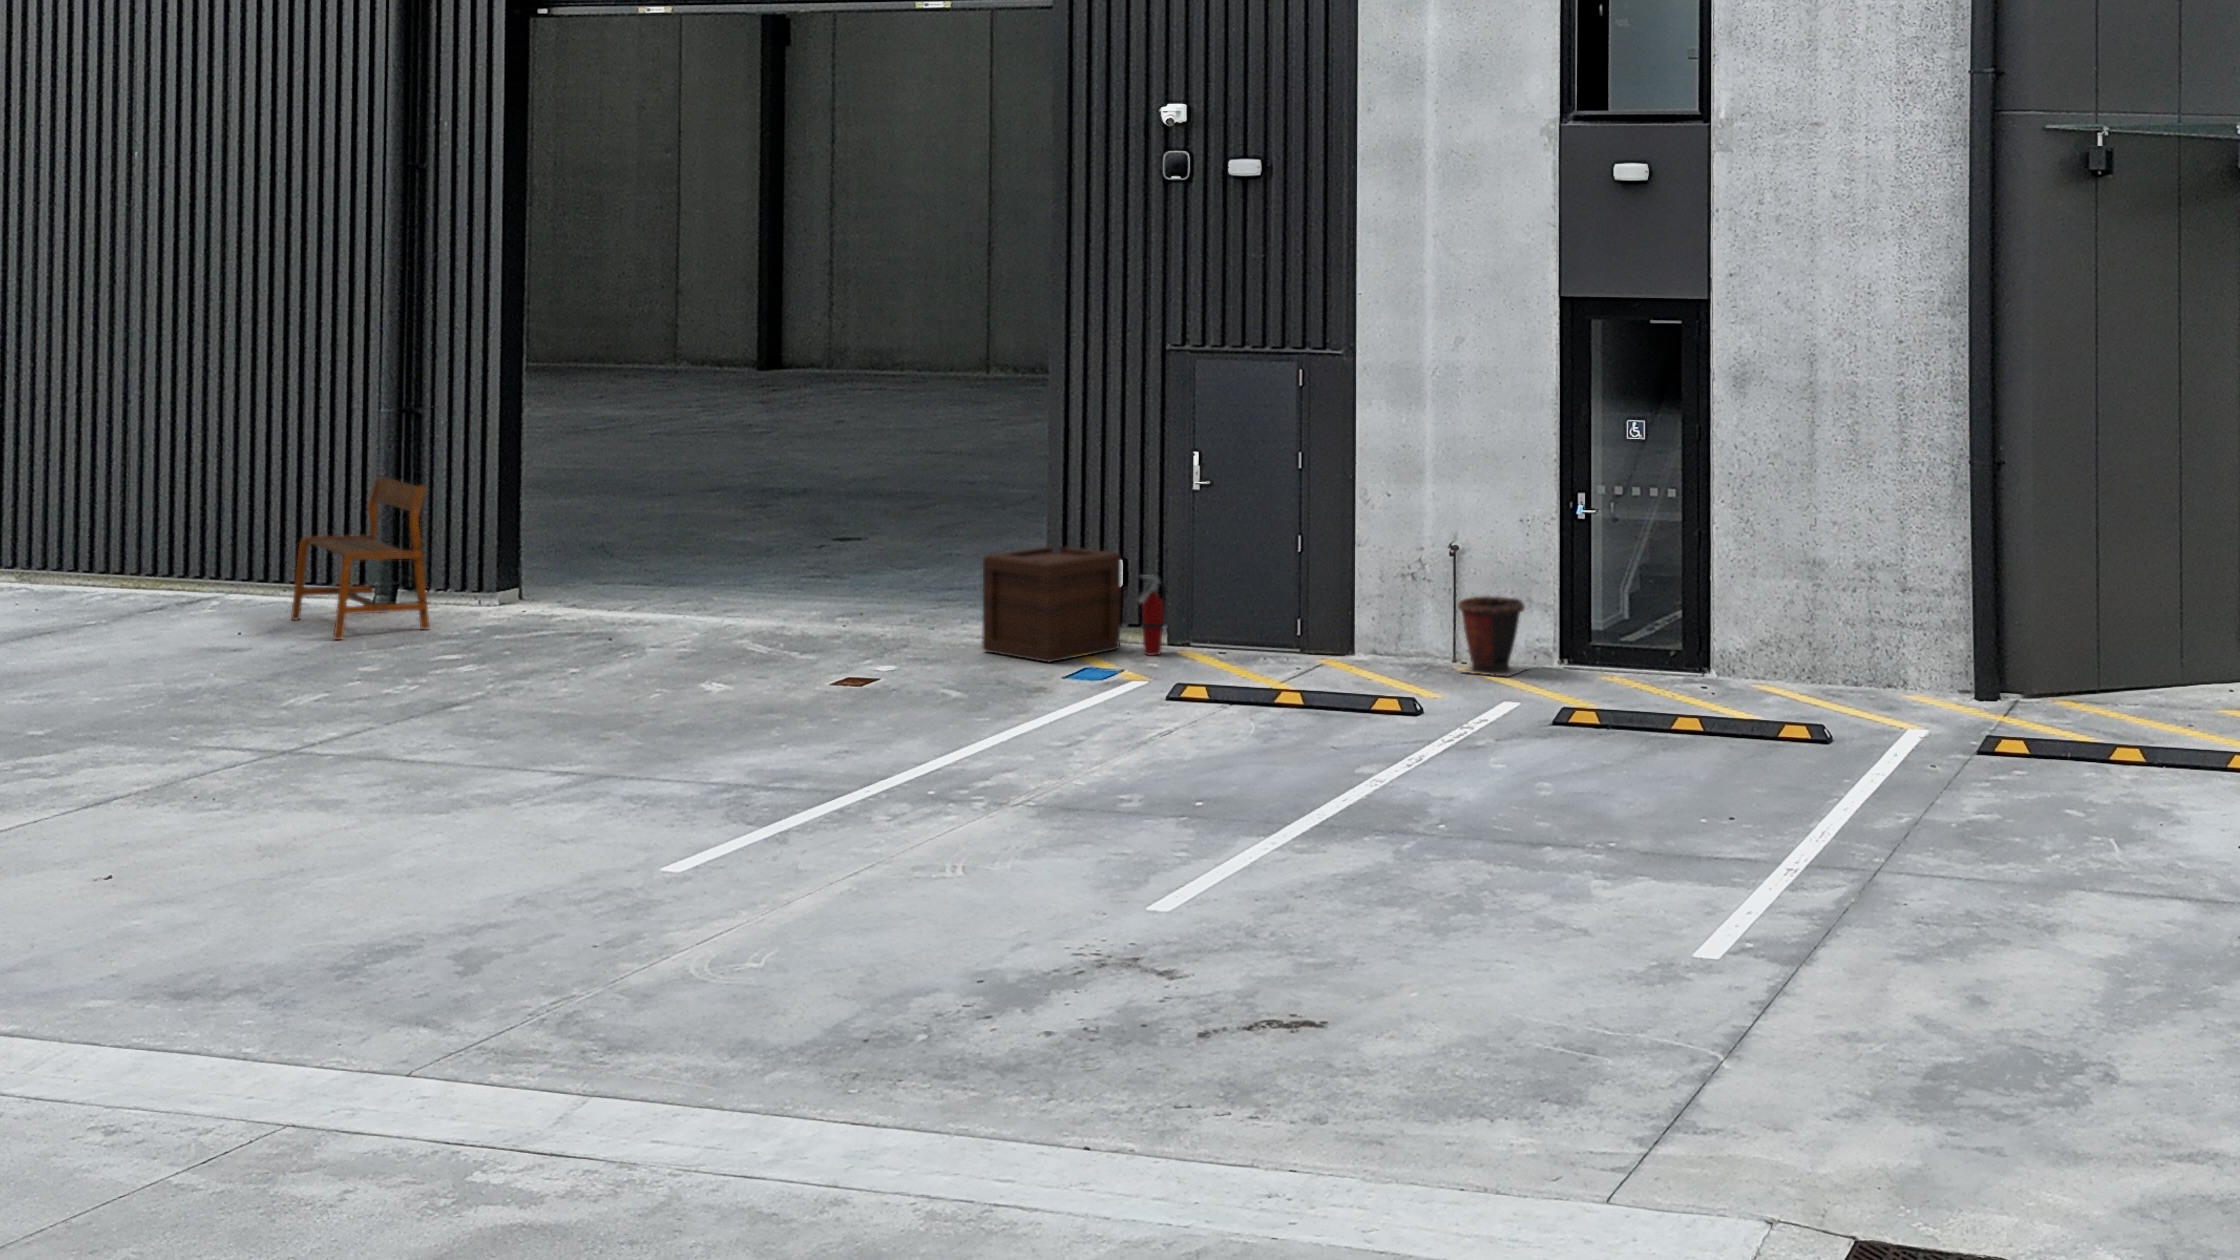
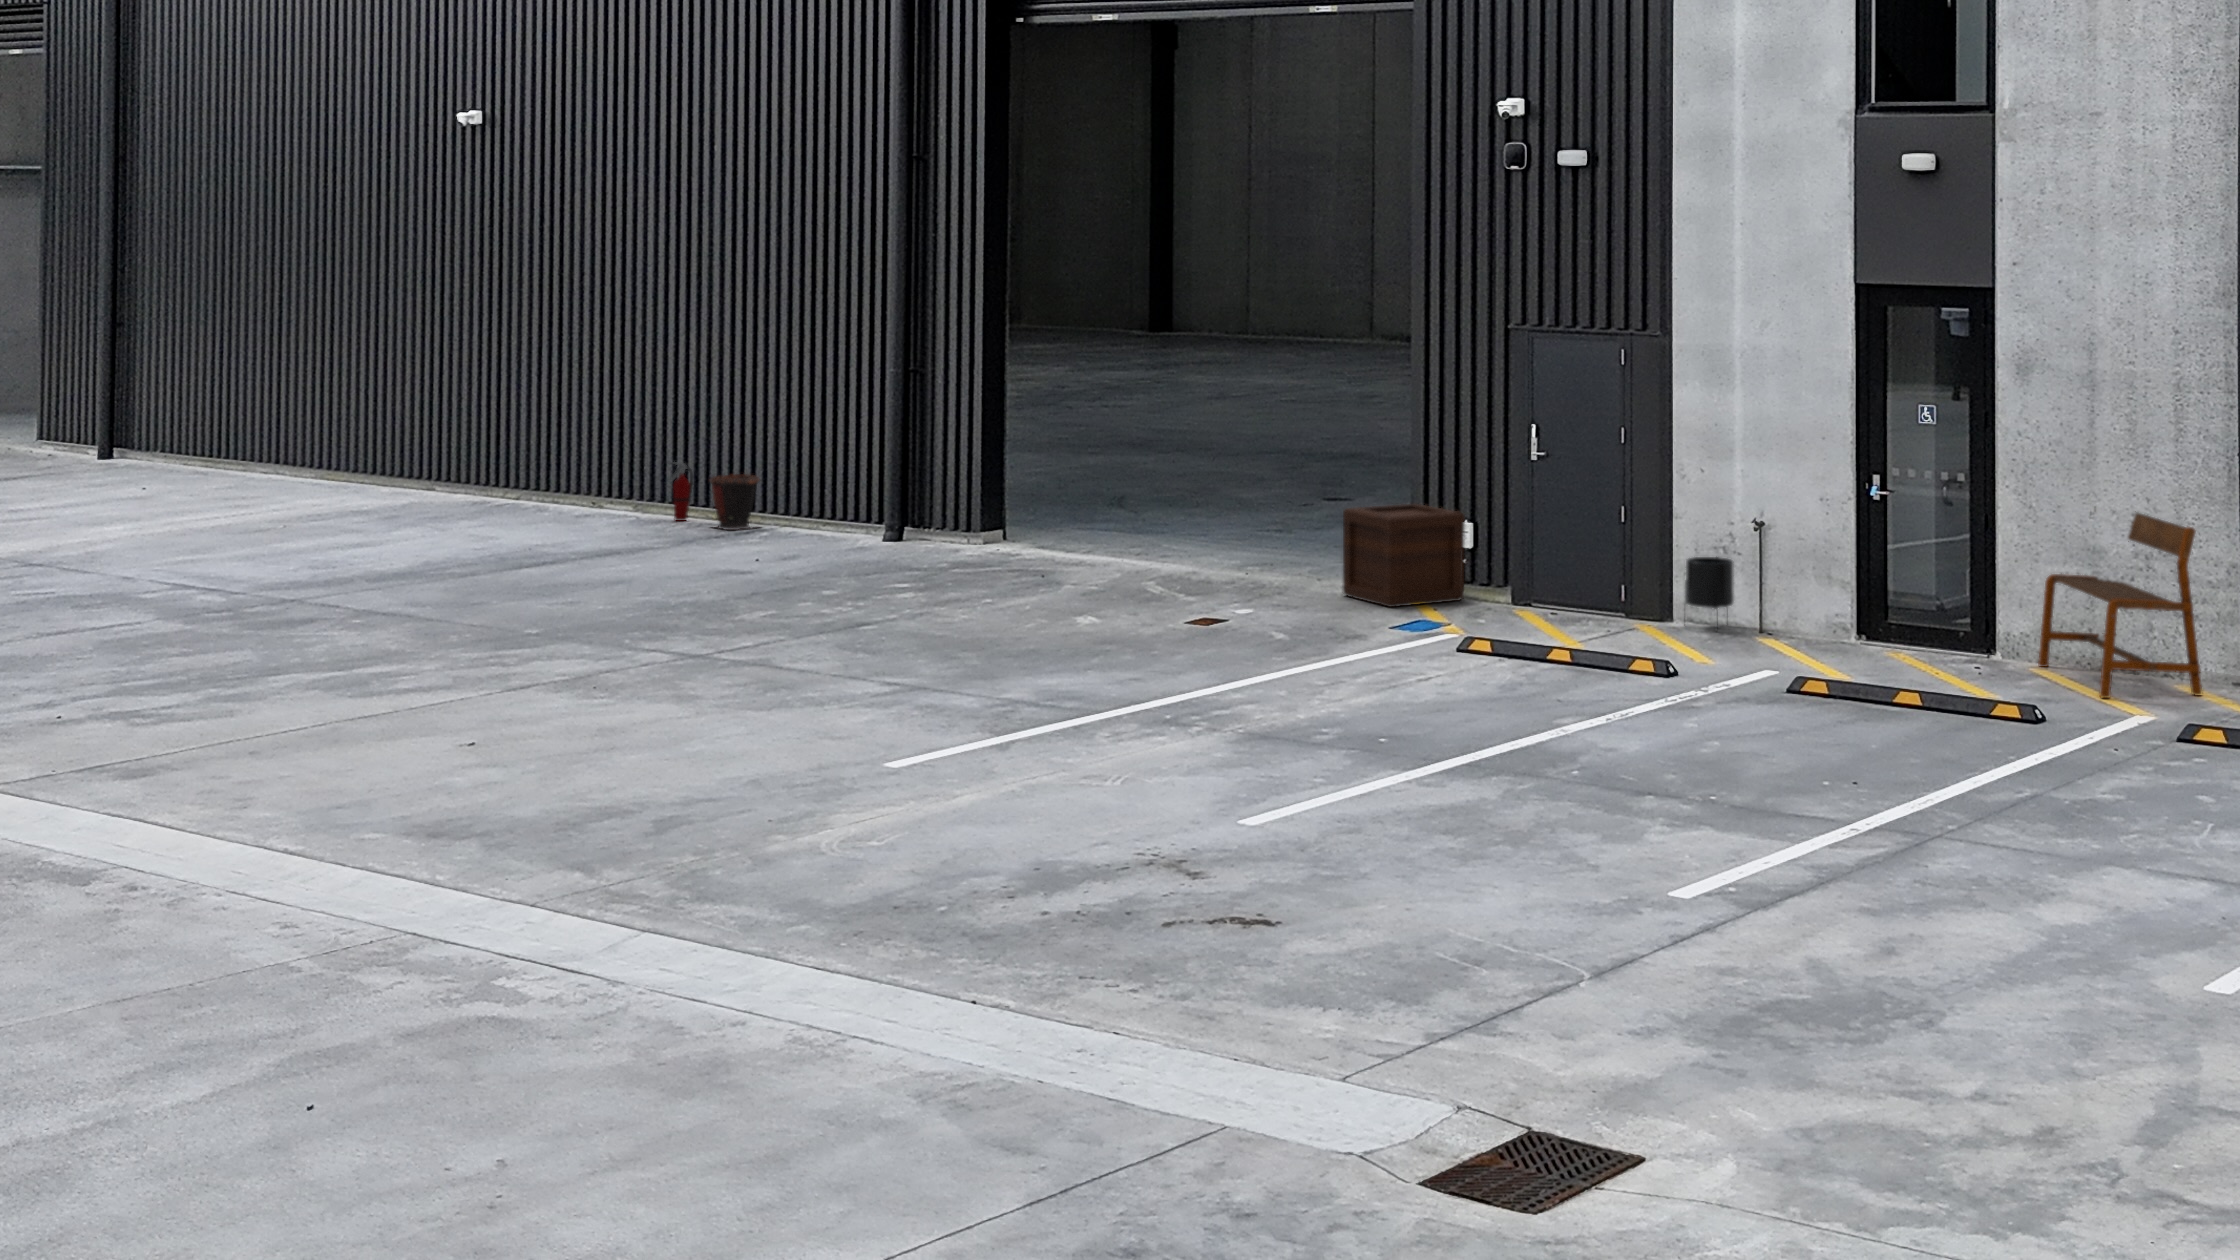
bench: present [291,477,430,640] -> present [2038,513,2202,698]
fire extinguisher: present [1138,576,1166,655] -> present [669,462,693,521]
planter: none [1379,590,1432,669] -> present [1685,557,1734,619]
waste bin: present [1458,596,1528,676] -> present [710,474,760,530]

